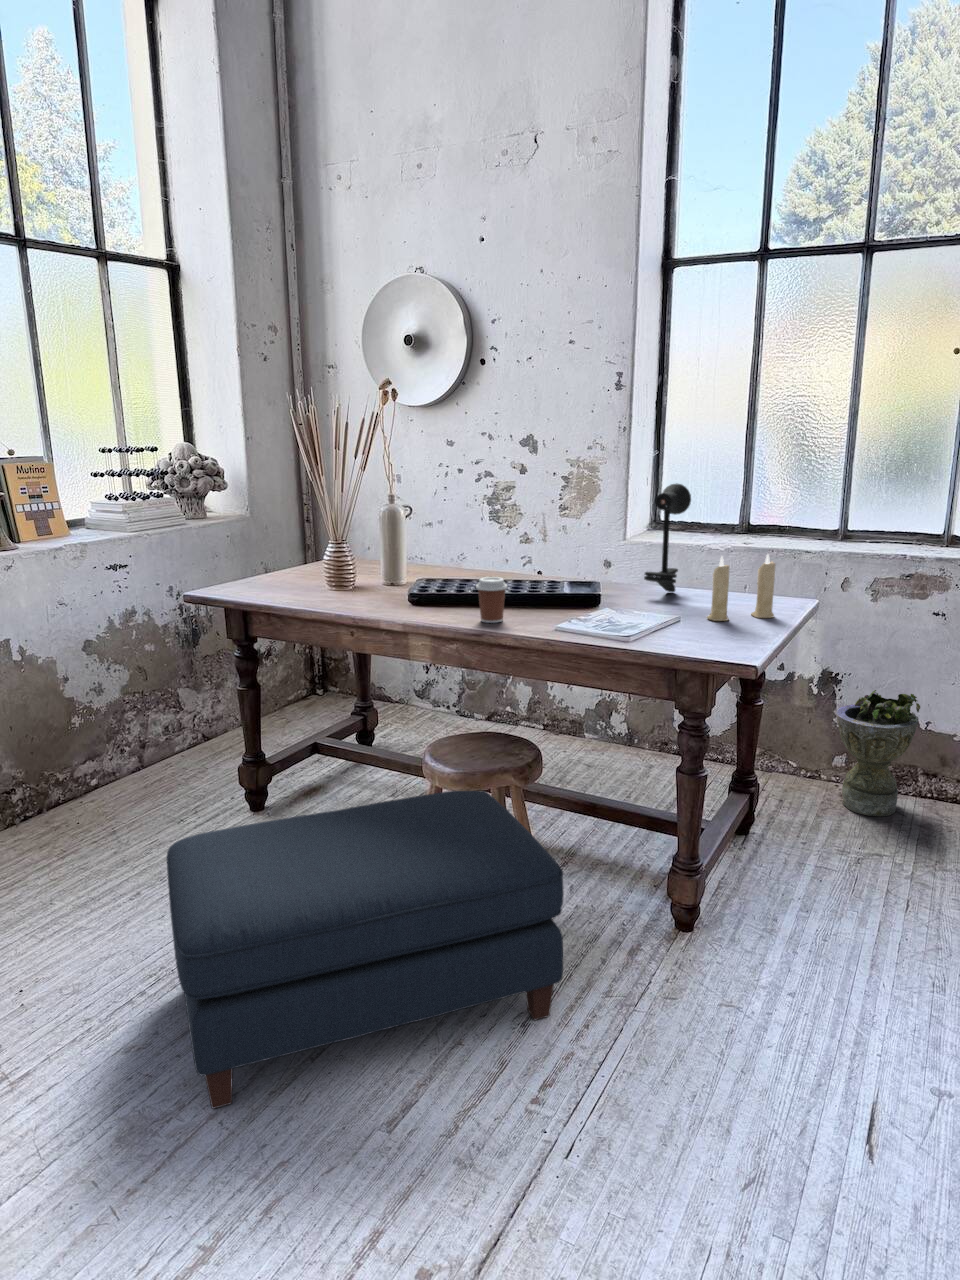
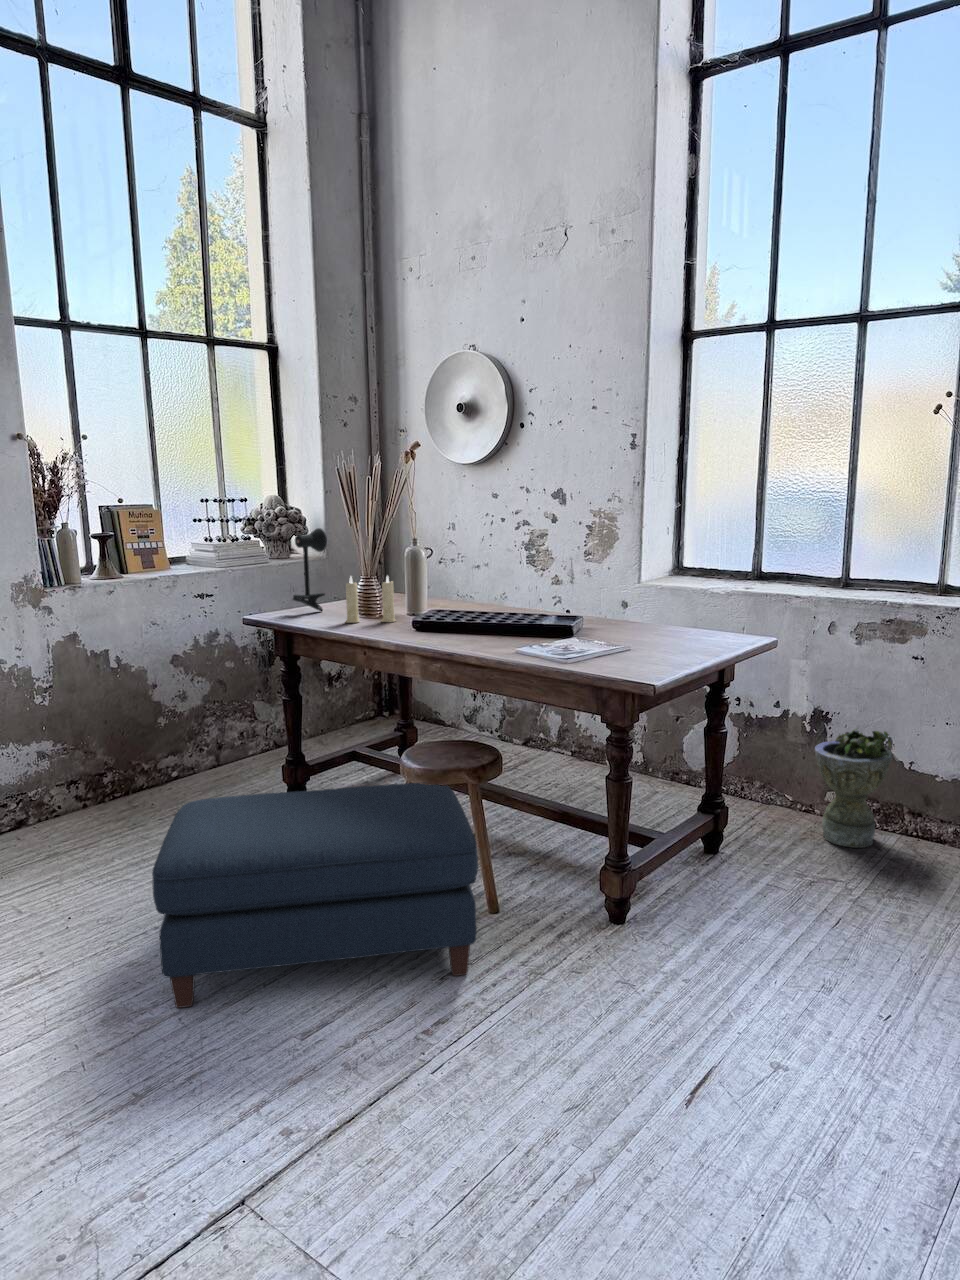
desk lamp: present [644,484,691,592] -> present [293,528,327,611]
candle: present [707,554,776,621] -> present [346,576,395,623]
coffee cup: present [476,577,507,623] -> none [448,604,475,643]

